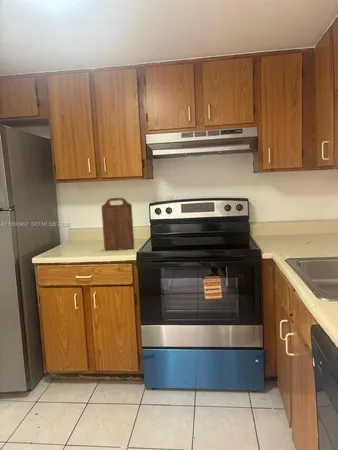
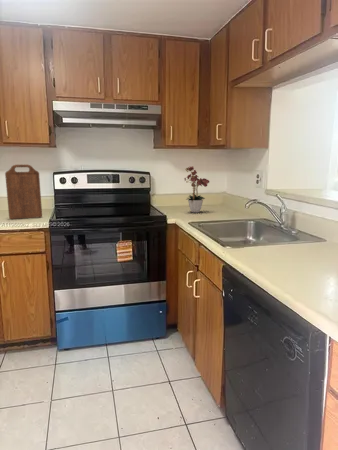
flower arrangement: none [283,190,321,246] -> present [185,166,209,213]

